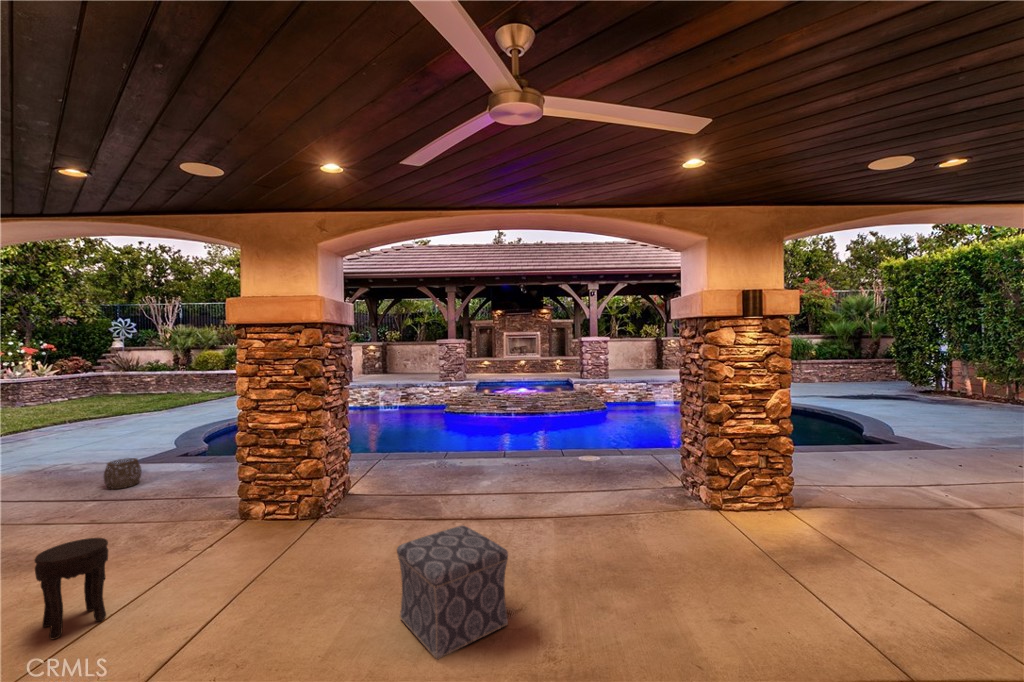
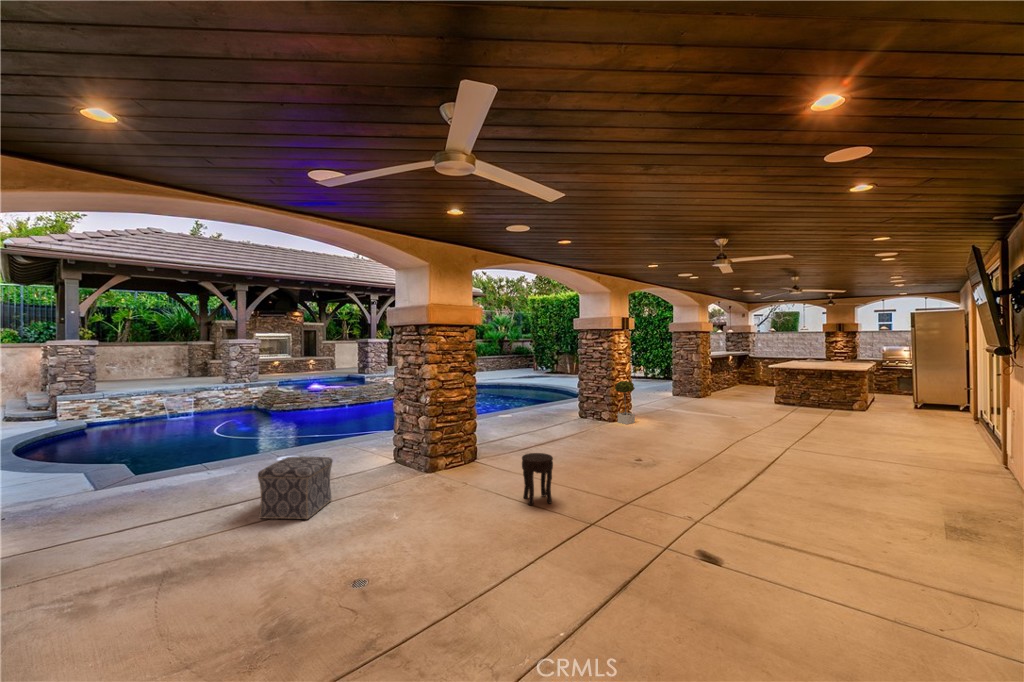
potted tree: none [683,433,730,538] -> present [615,381,635,424]
woven basket: present [104,458,142,489] -> none [211,461,249,496]
ottoman: present [397,526,508,660] -> present [258,456,333,520]

